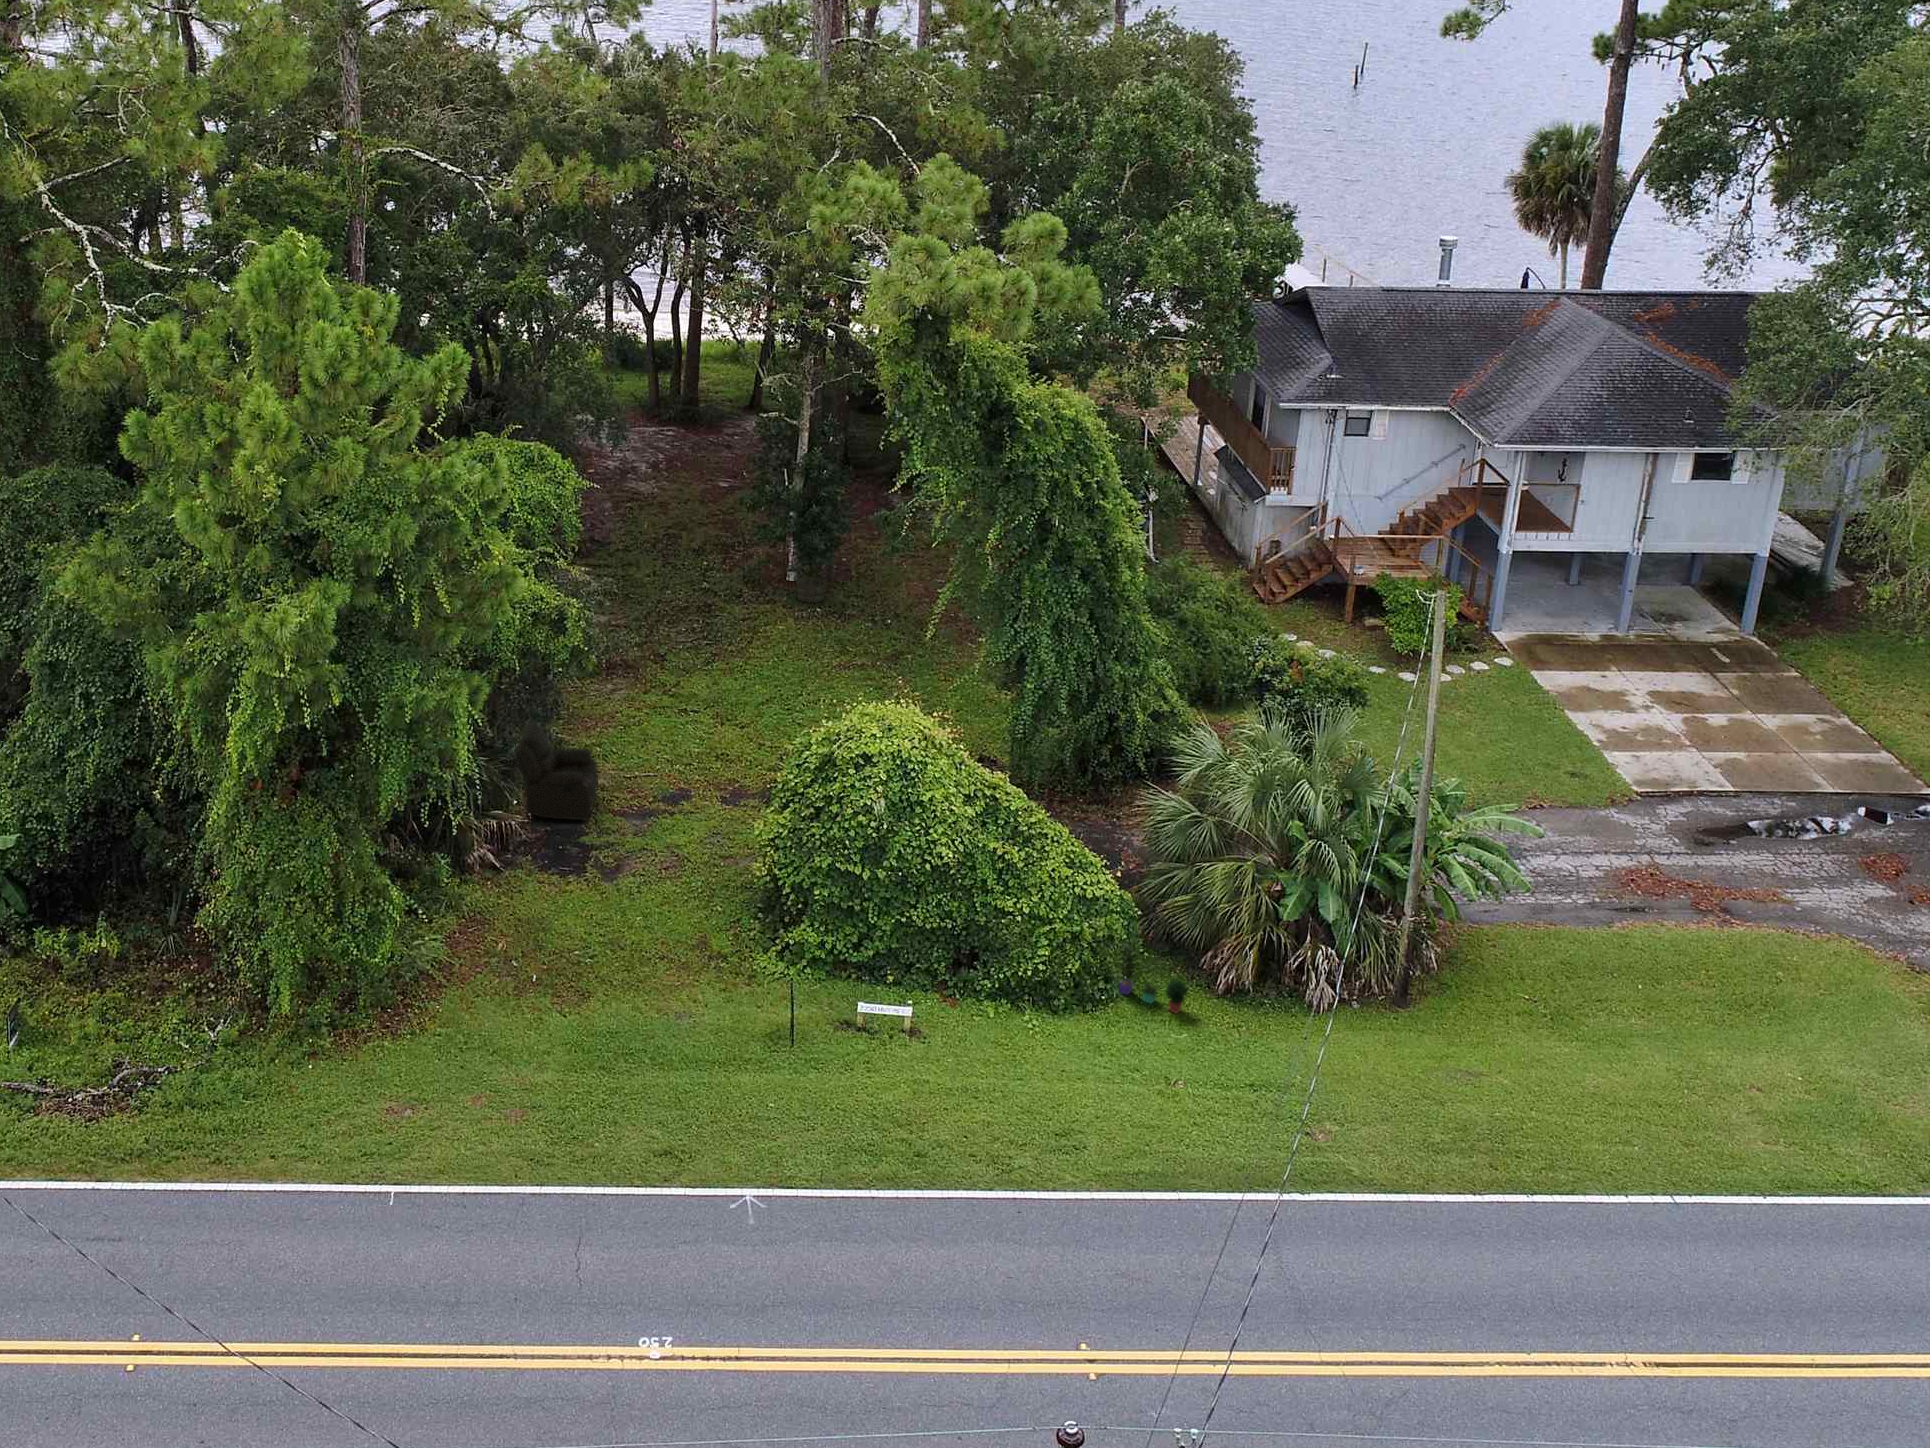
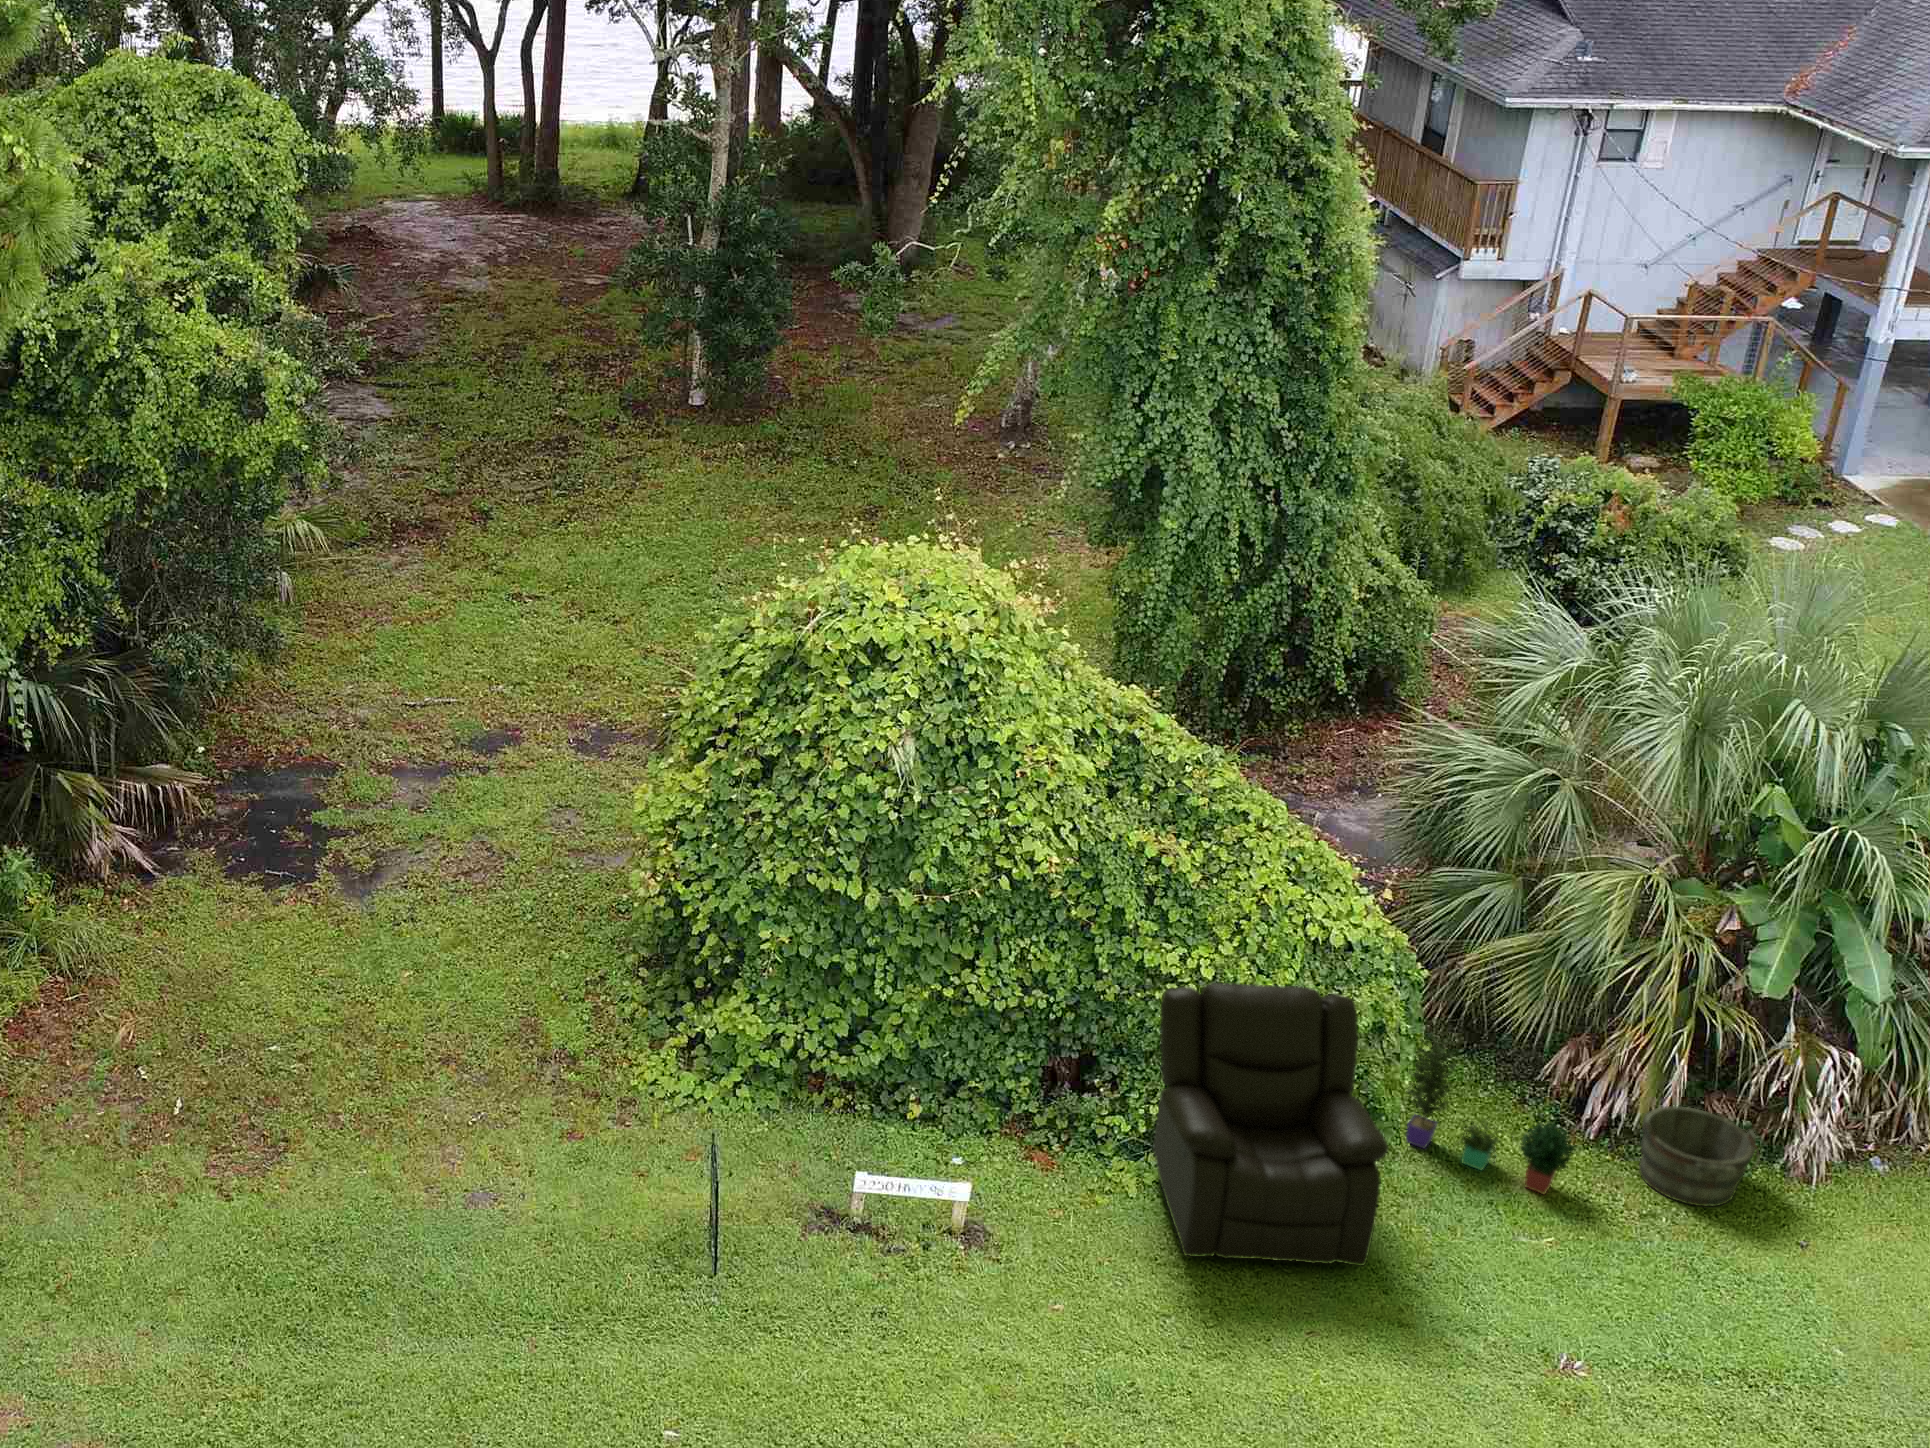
bucket: present [796,578,827,603] -> present [1639,1106,1759,1207]
chair: present [514,722,598,821] -> present [1153,983,1389,1266]

